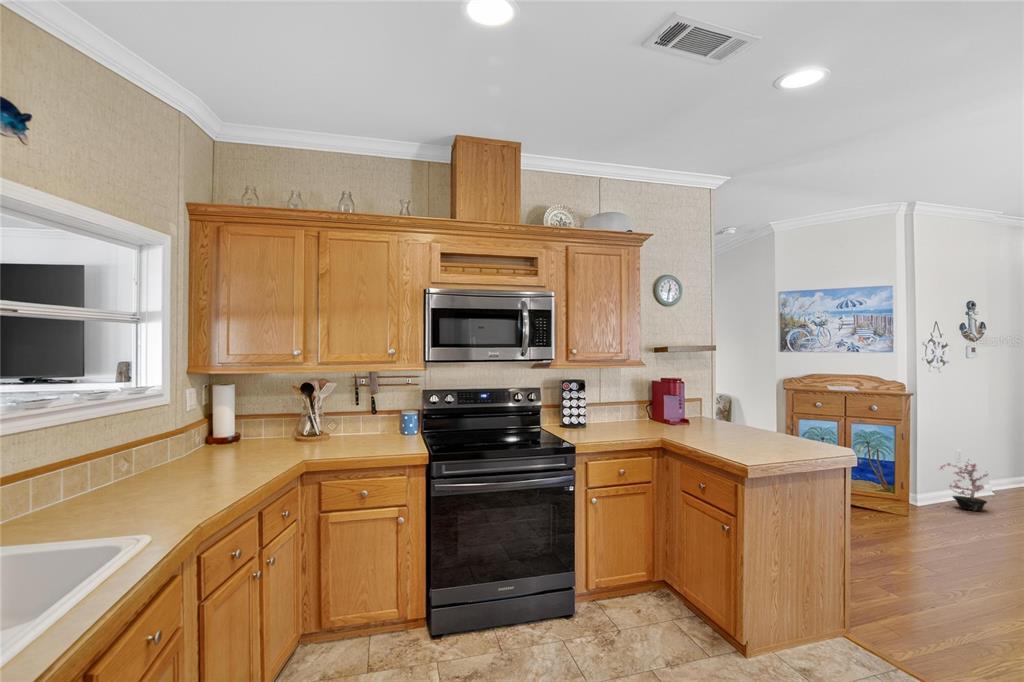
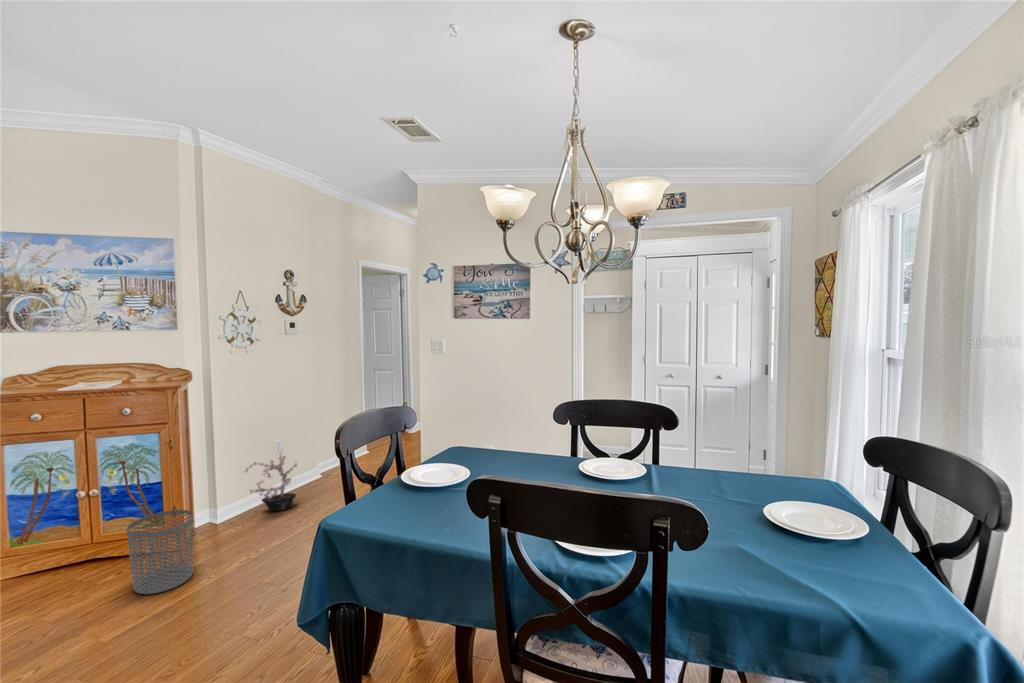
waste bin: none [884,479,932,534] -> present [126,510,194,594]

